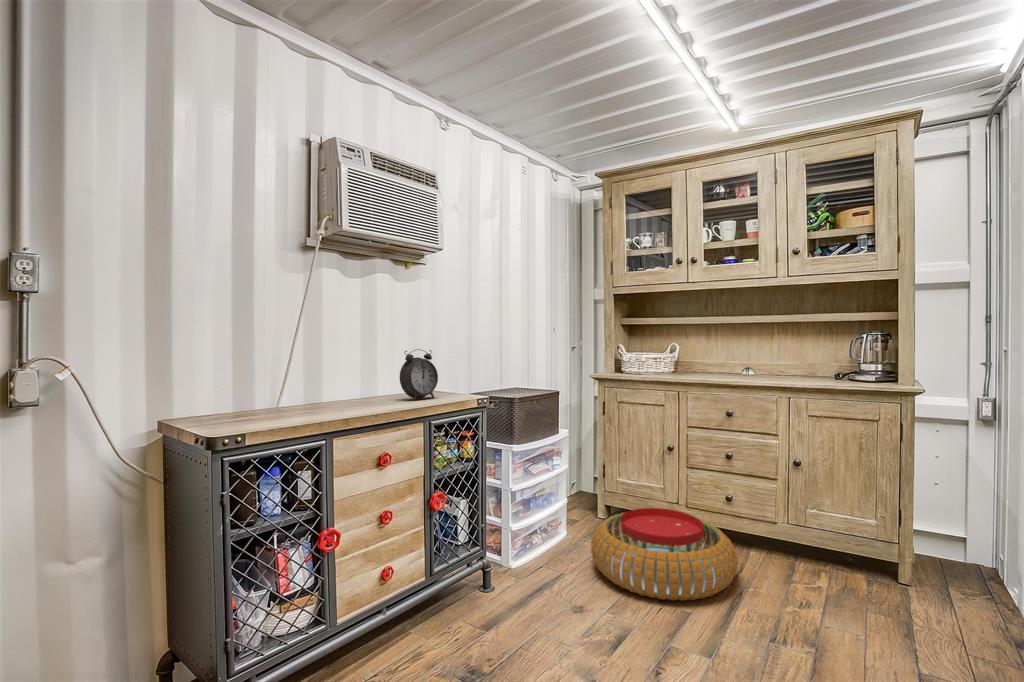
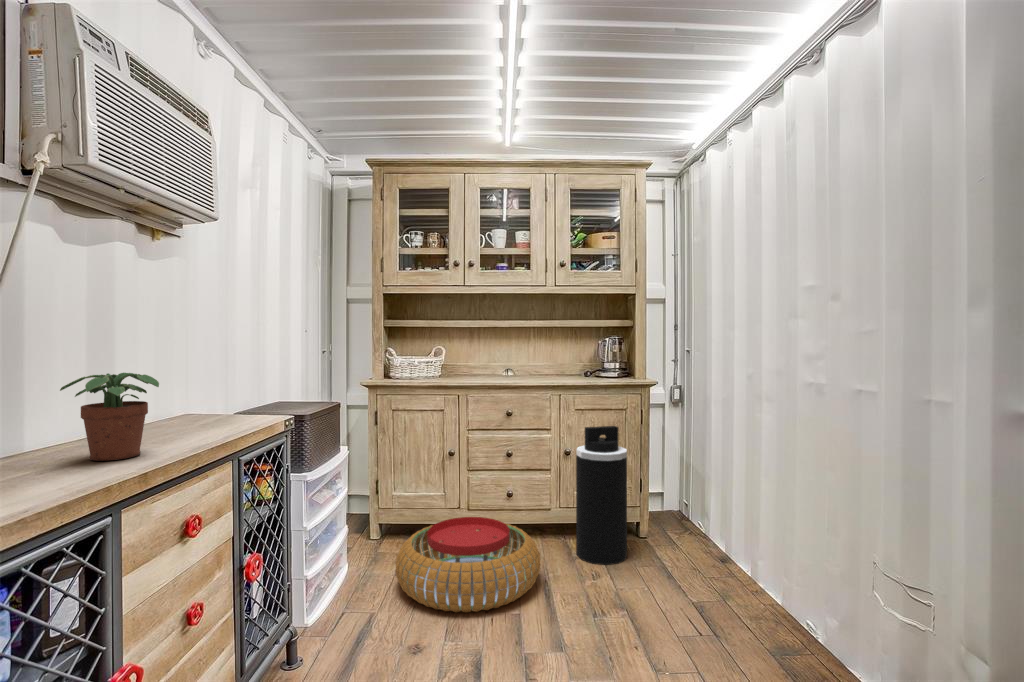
alarm clock: present [400,349,438,400] -> none [175,359,229,432]
potted plant: none [317,357,371,410] -> present [60,373,159,461]
trash can: none [799,435,868,601] -> present [576,426,627,565]

